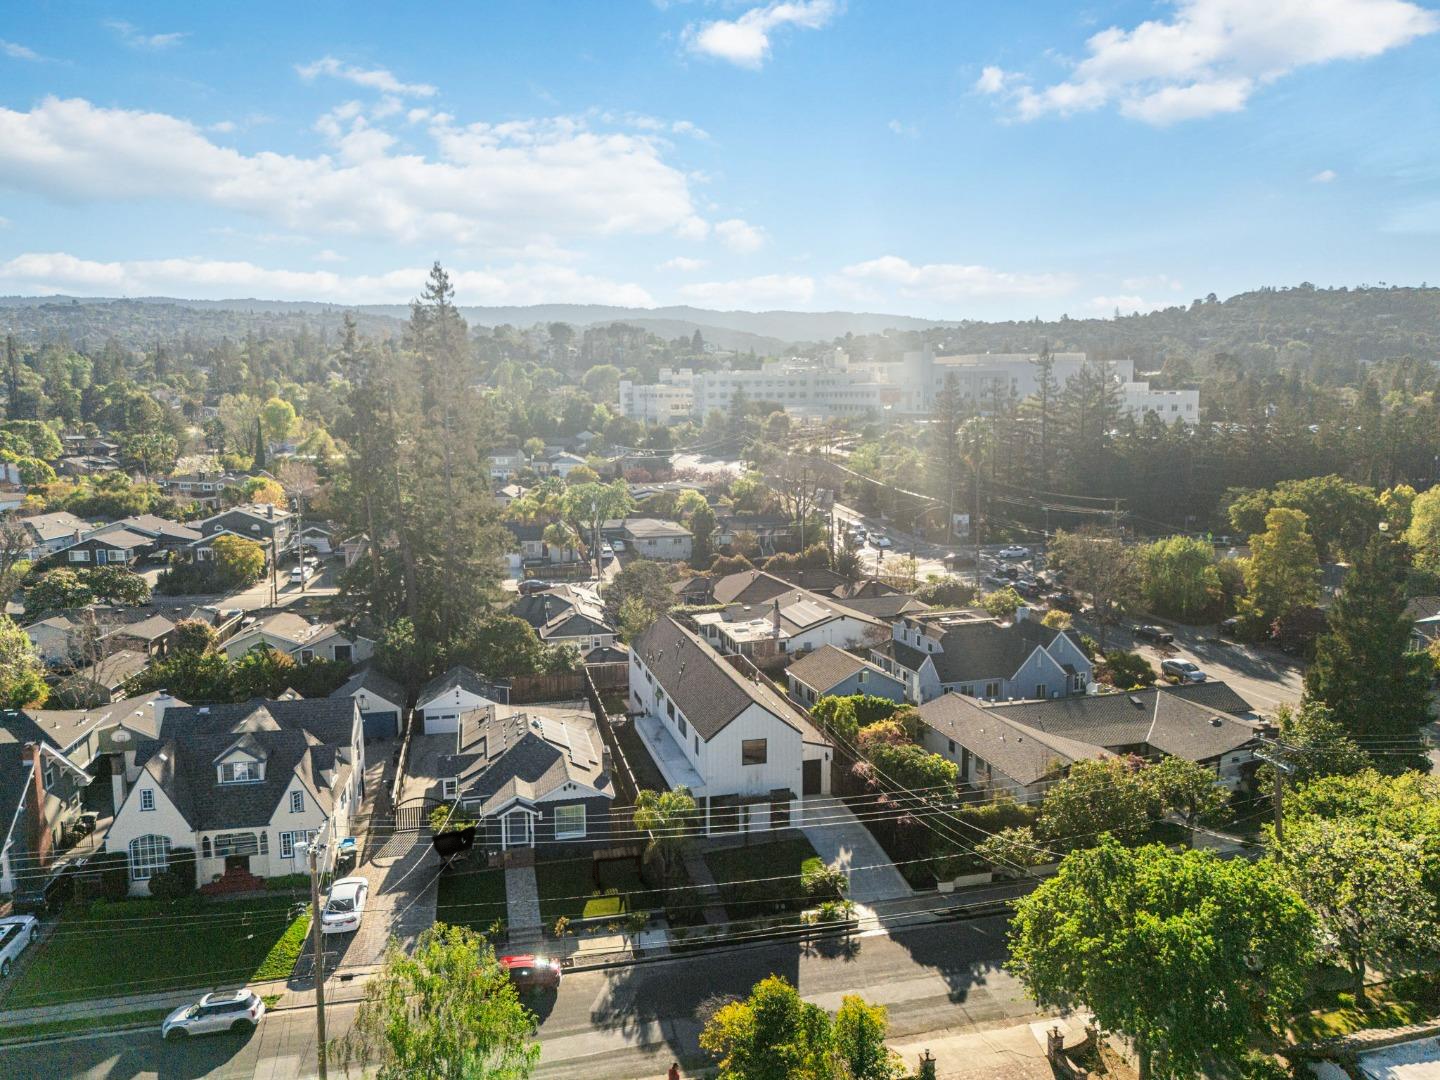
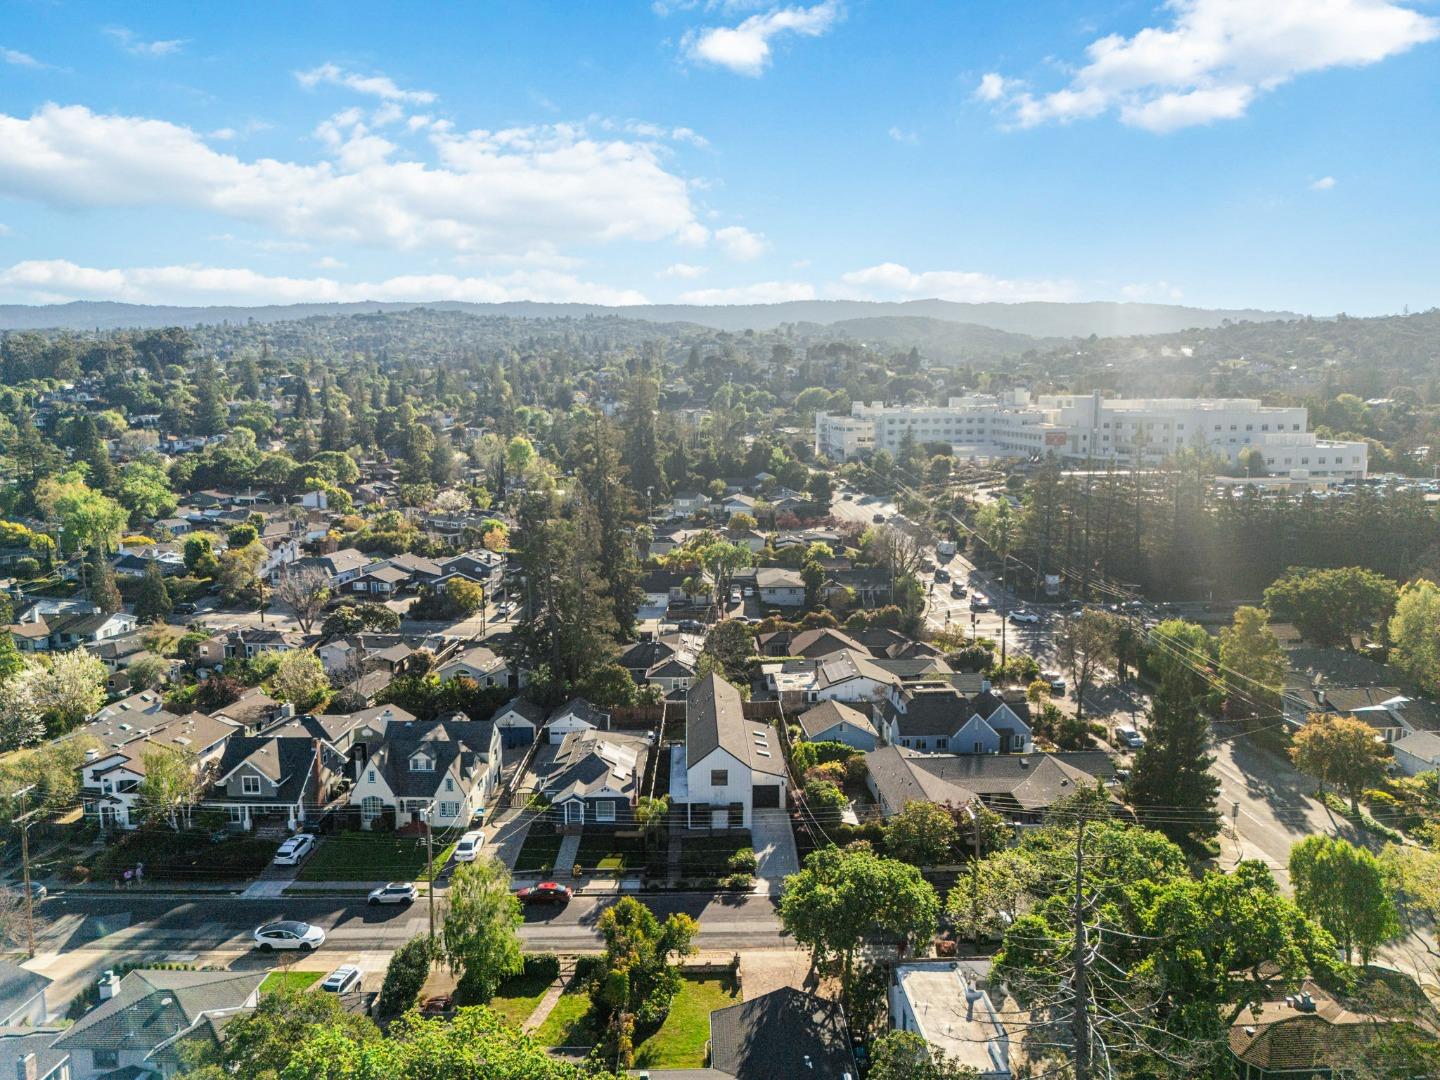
lounge chair: present [432,819,476,869] -> none [524,804,551,834]

